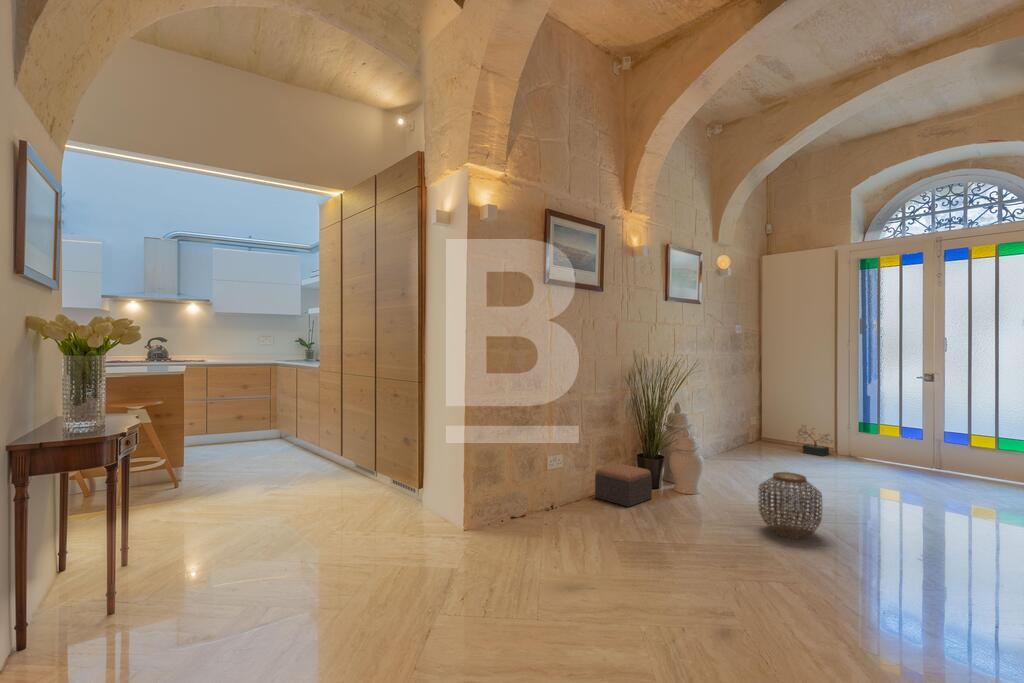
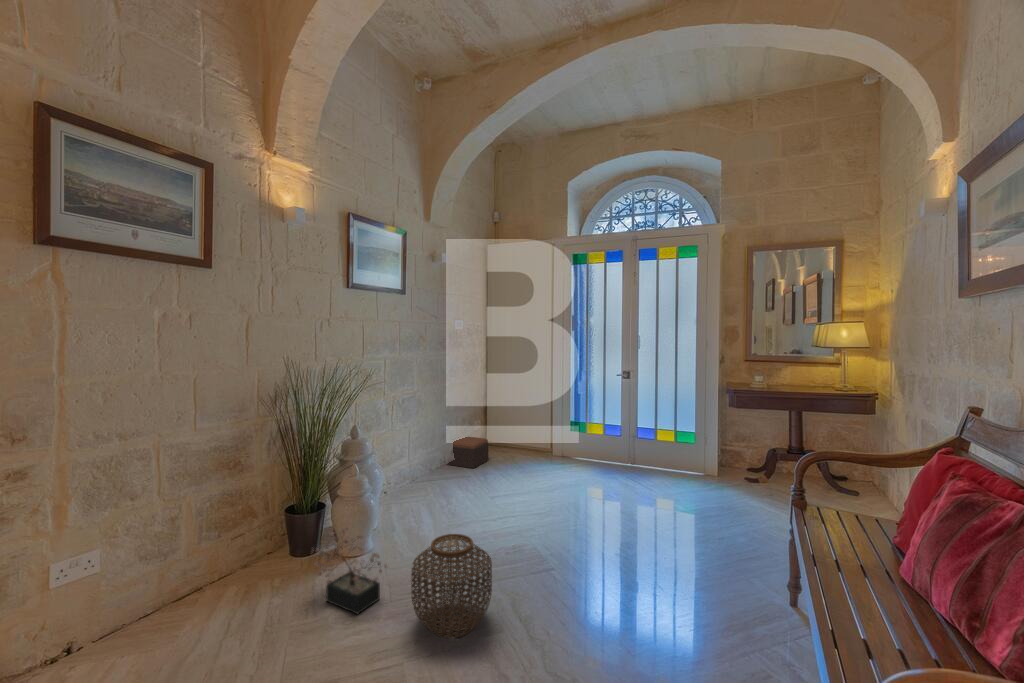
decorative plant: present [797,425,833,456] -> present [315,529,387,614]
footstool: present [595,464,652,507] -> present [447,437,488,468]

